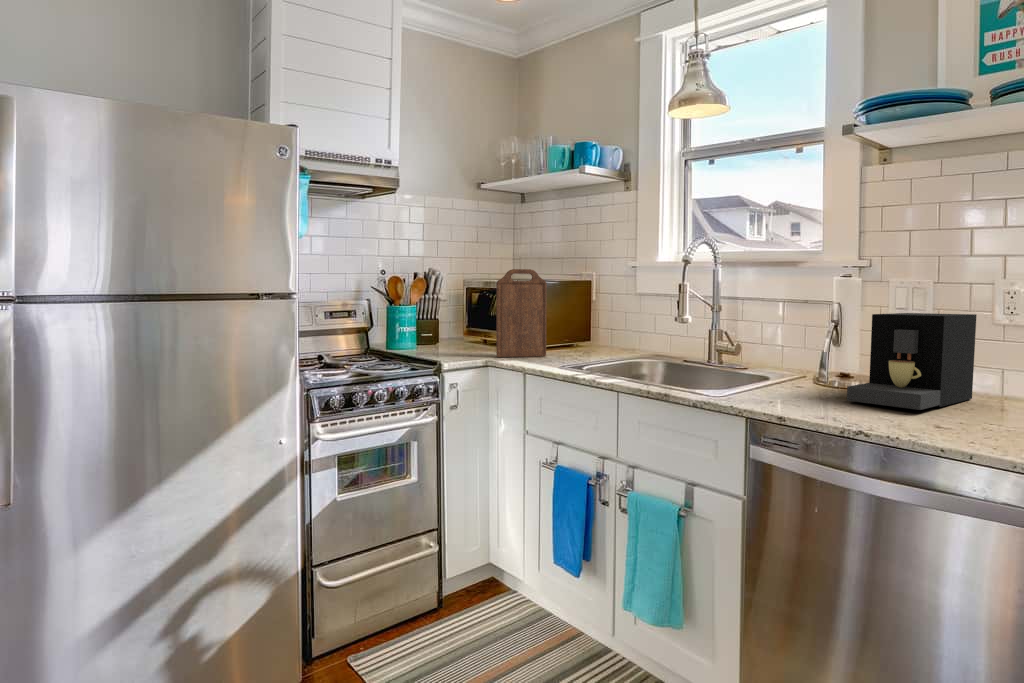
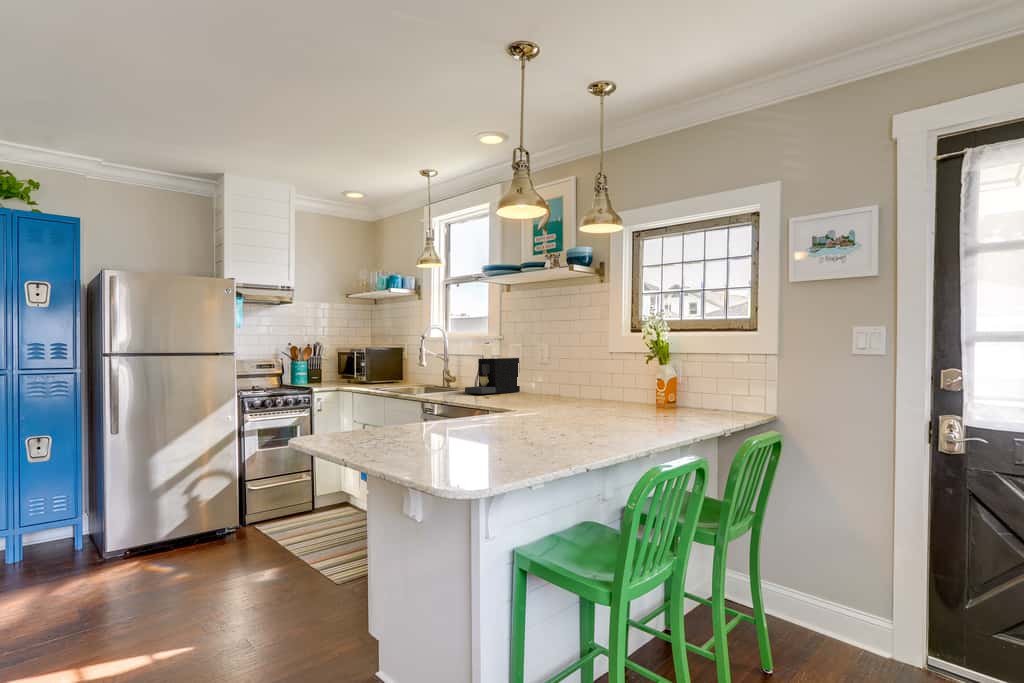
cutting board: present [496,269,547,357] -> none [342,342,369,385]

